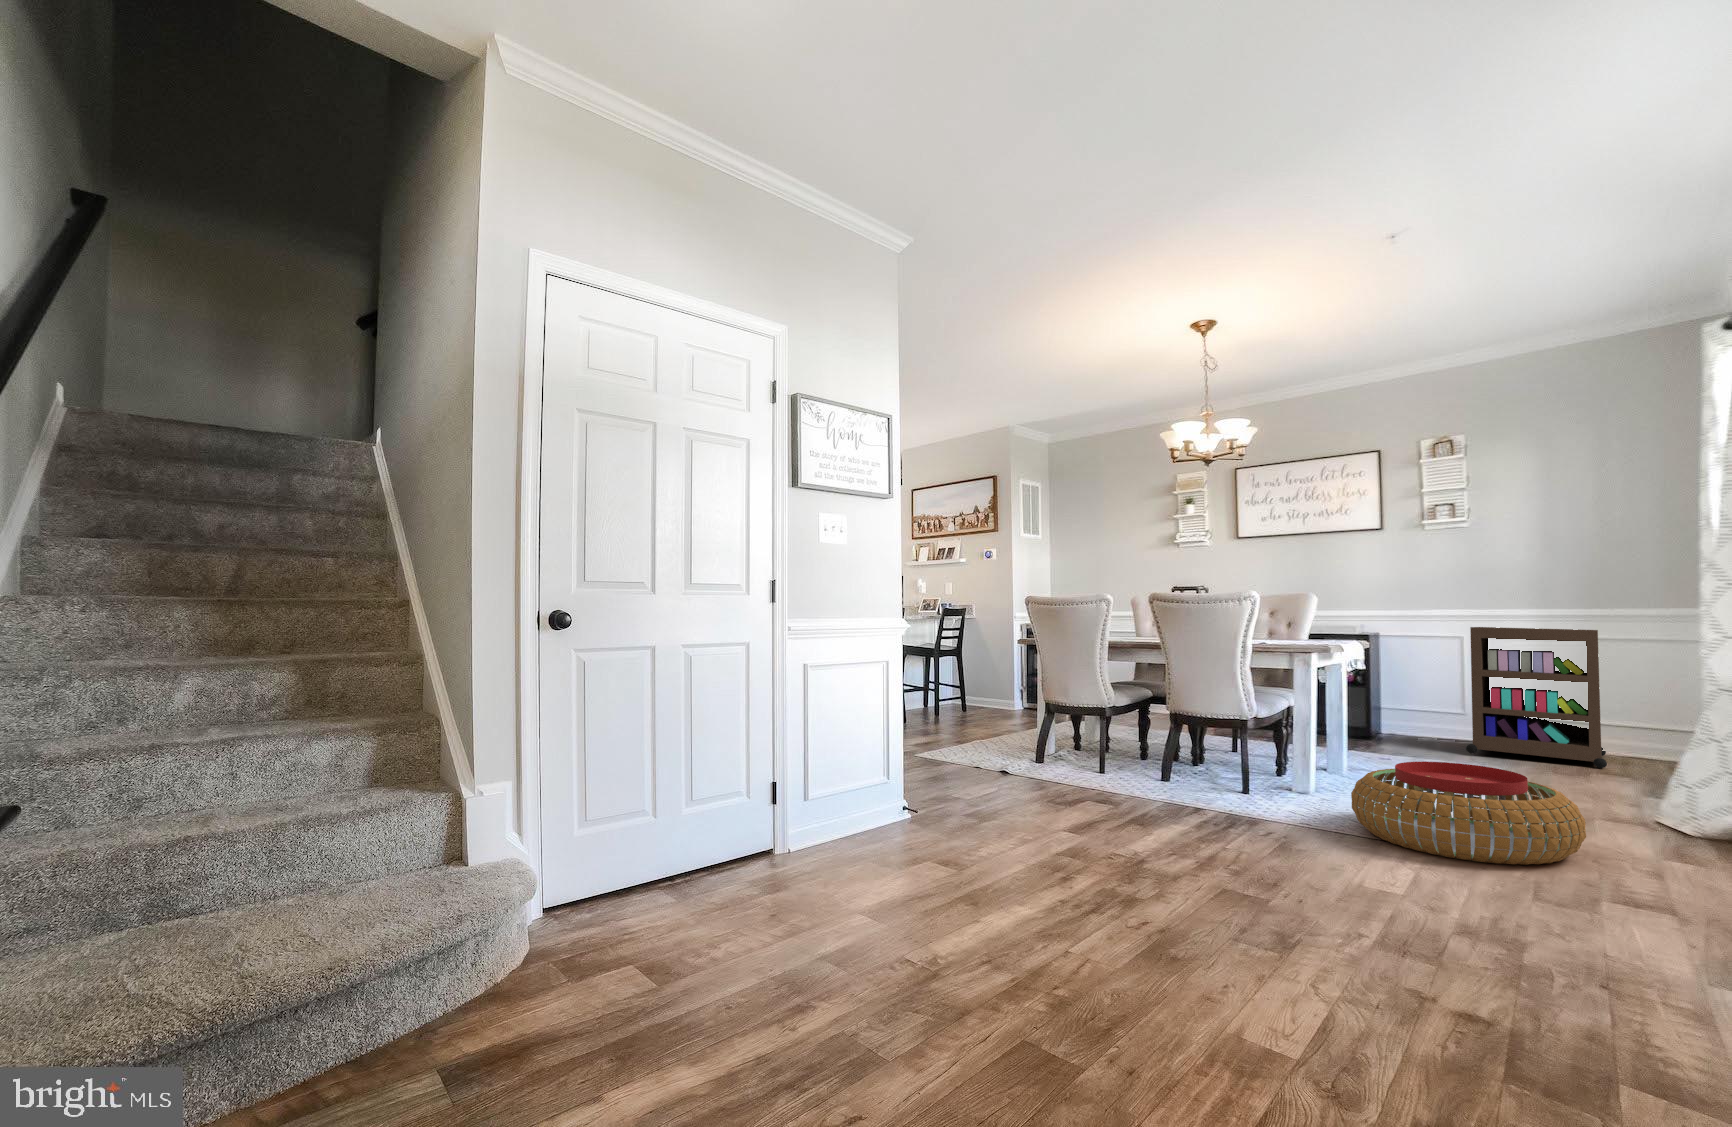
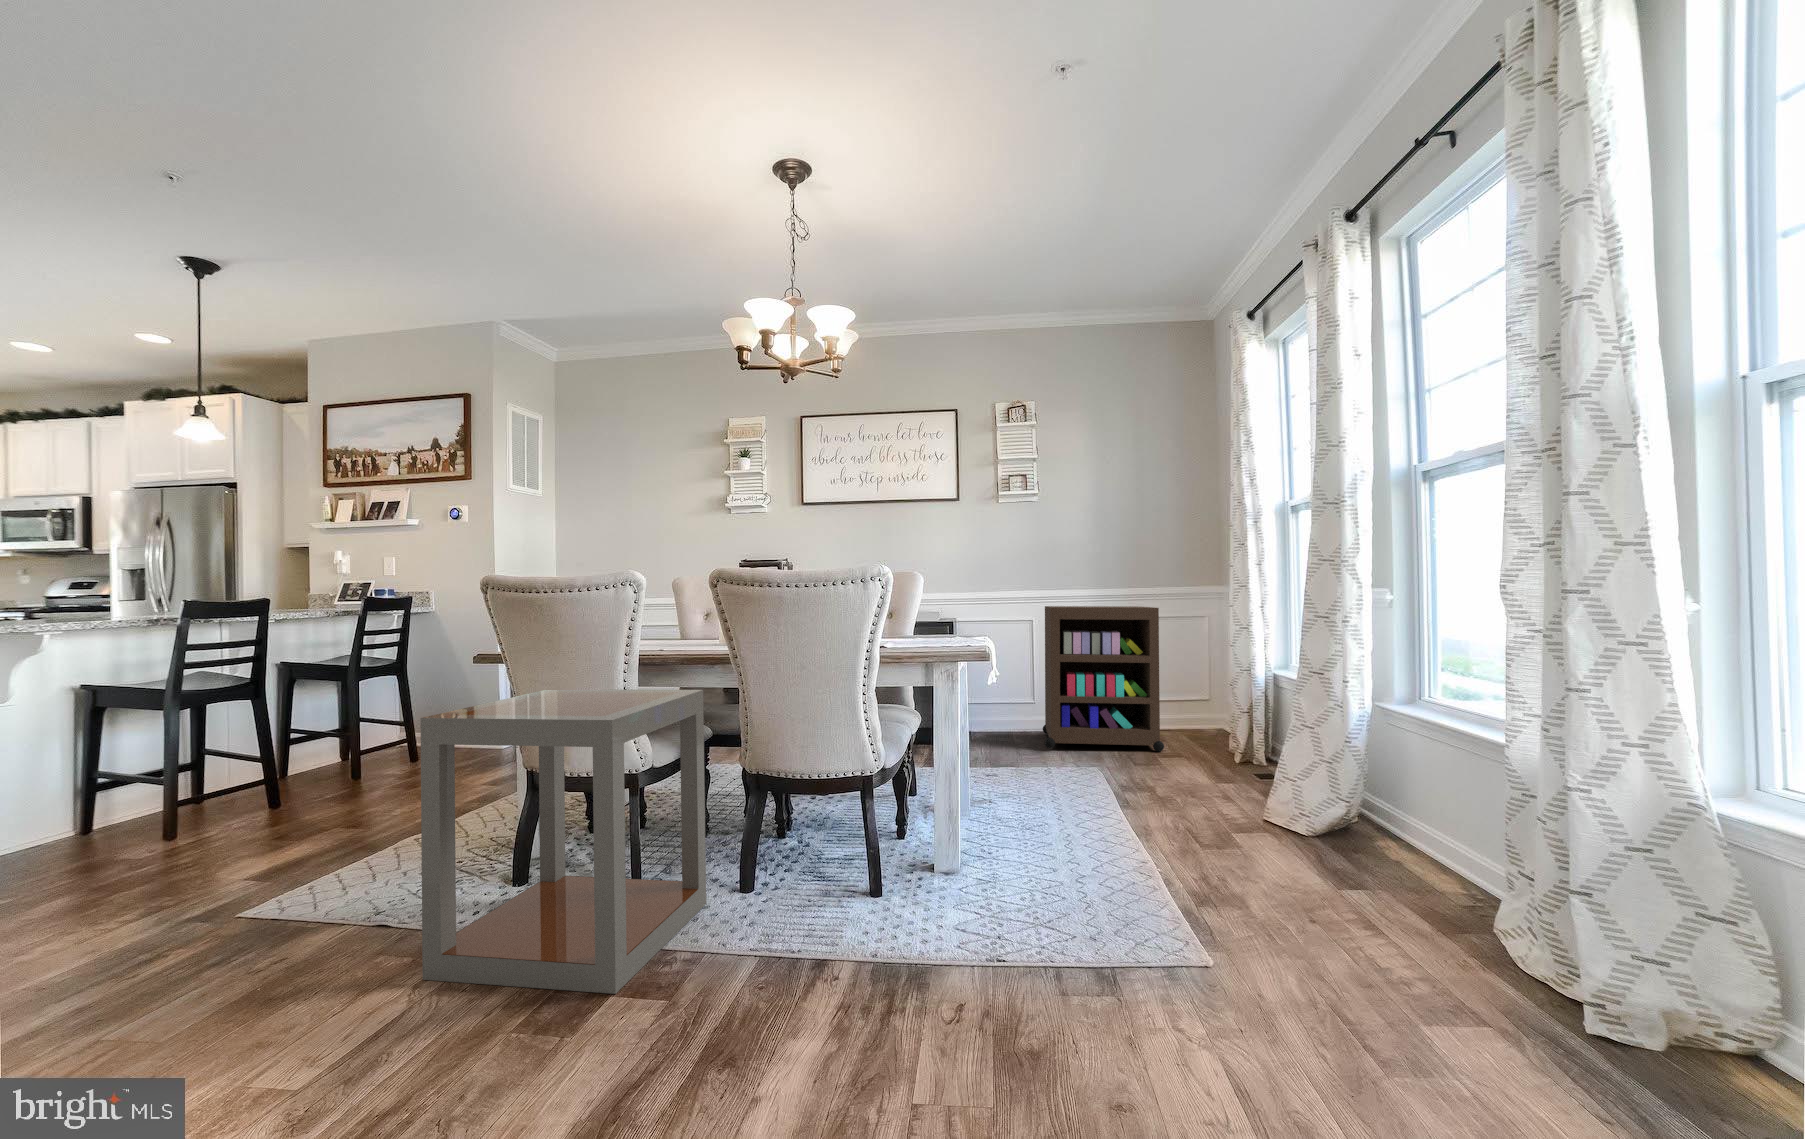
side table: none [1006,658,1145,800] -> present [420,689,706,994]
pouf: present [1351,762,1586,865] -> none [1041,815,1351,1008]

